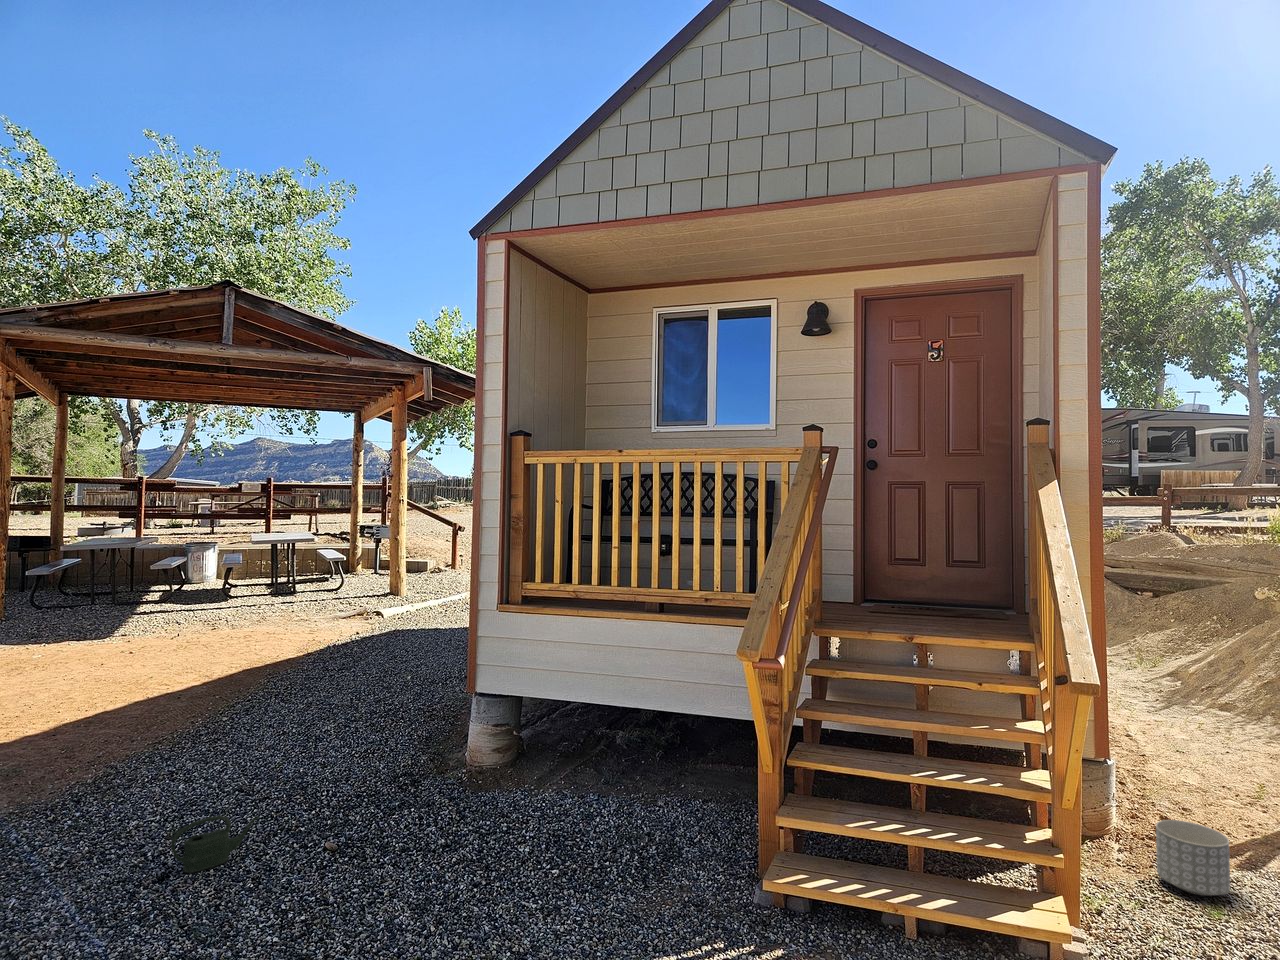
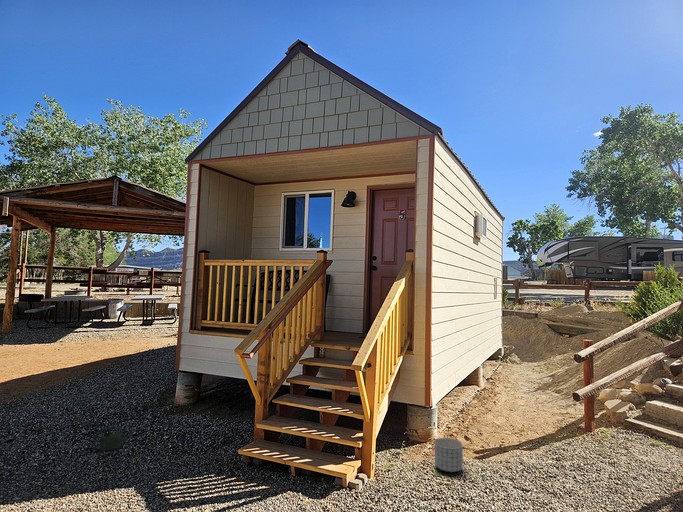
watering can: present [171,816,259,873] -> present [95,426,133,451]

